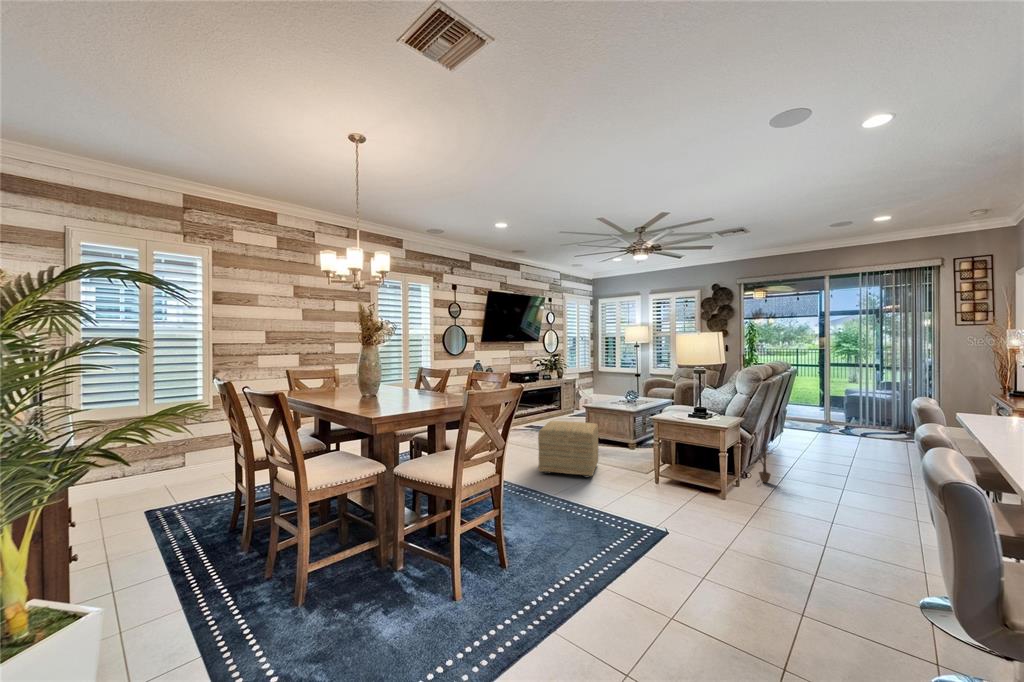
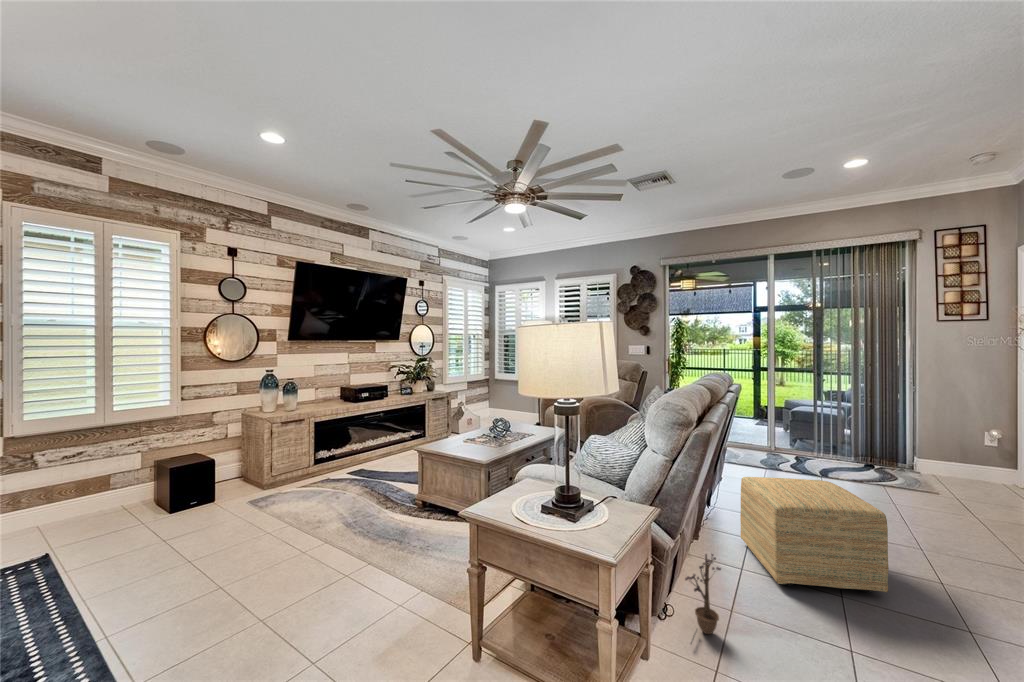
ottoman: present [538,421,599,477] -> present [740,477,889,593]

